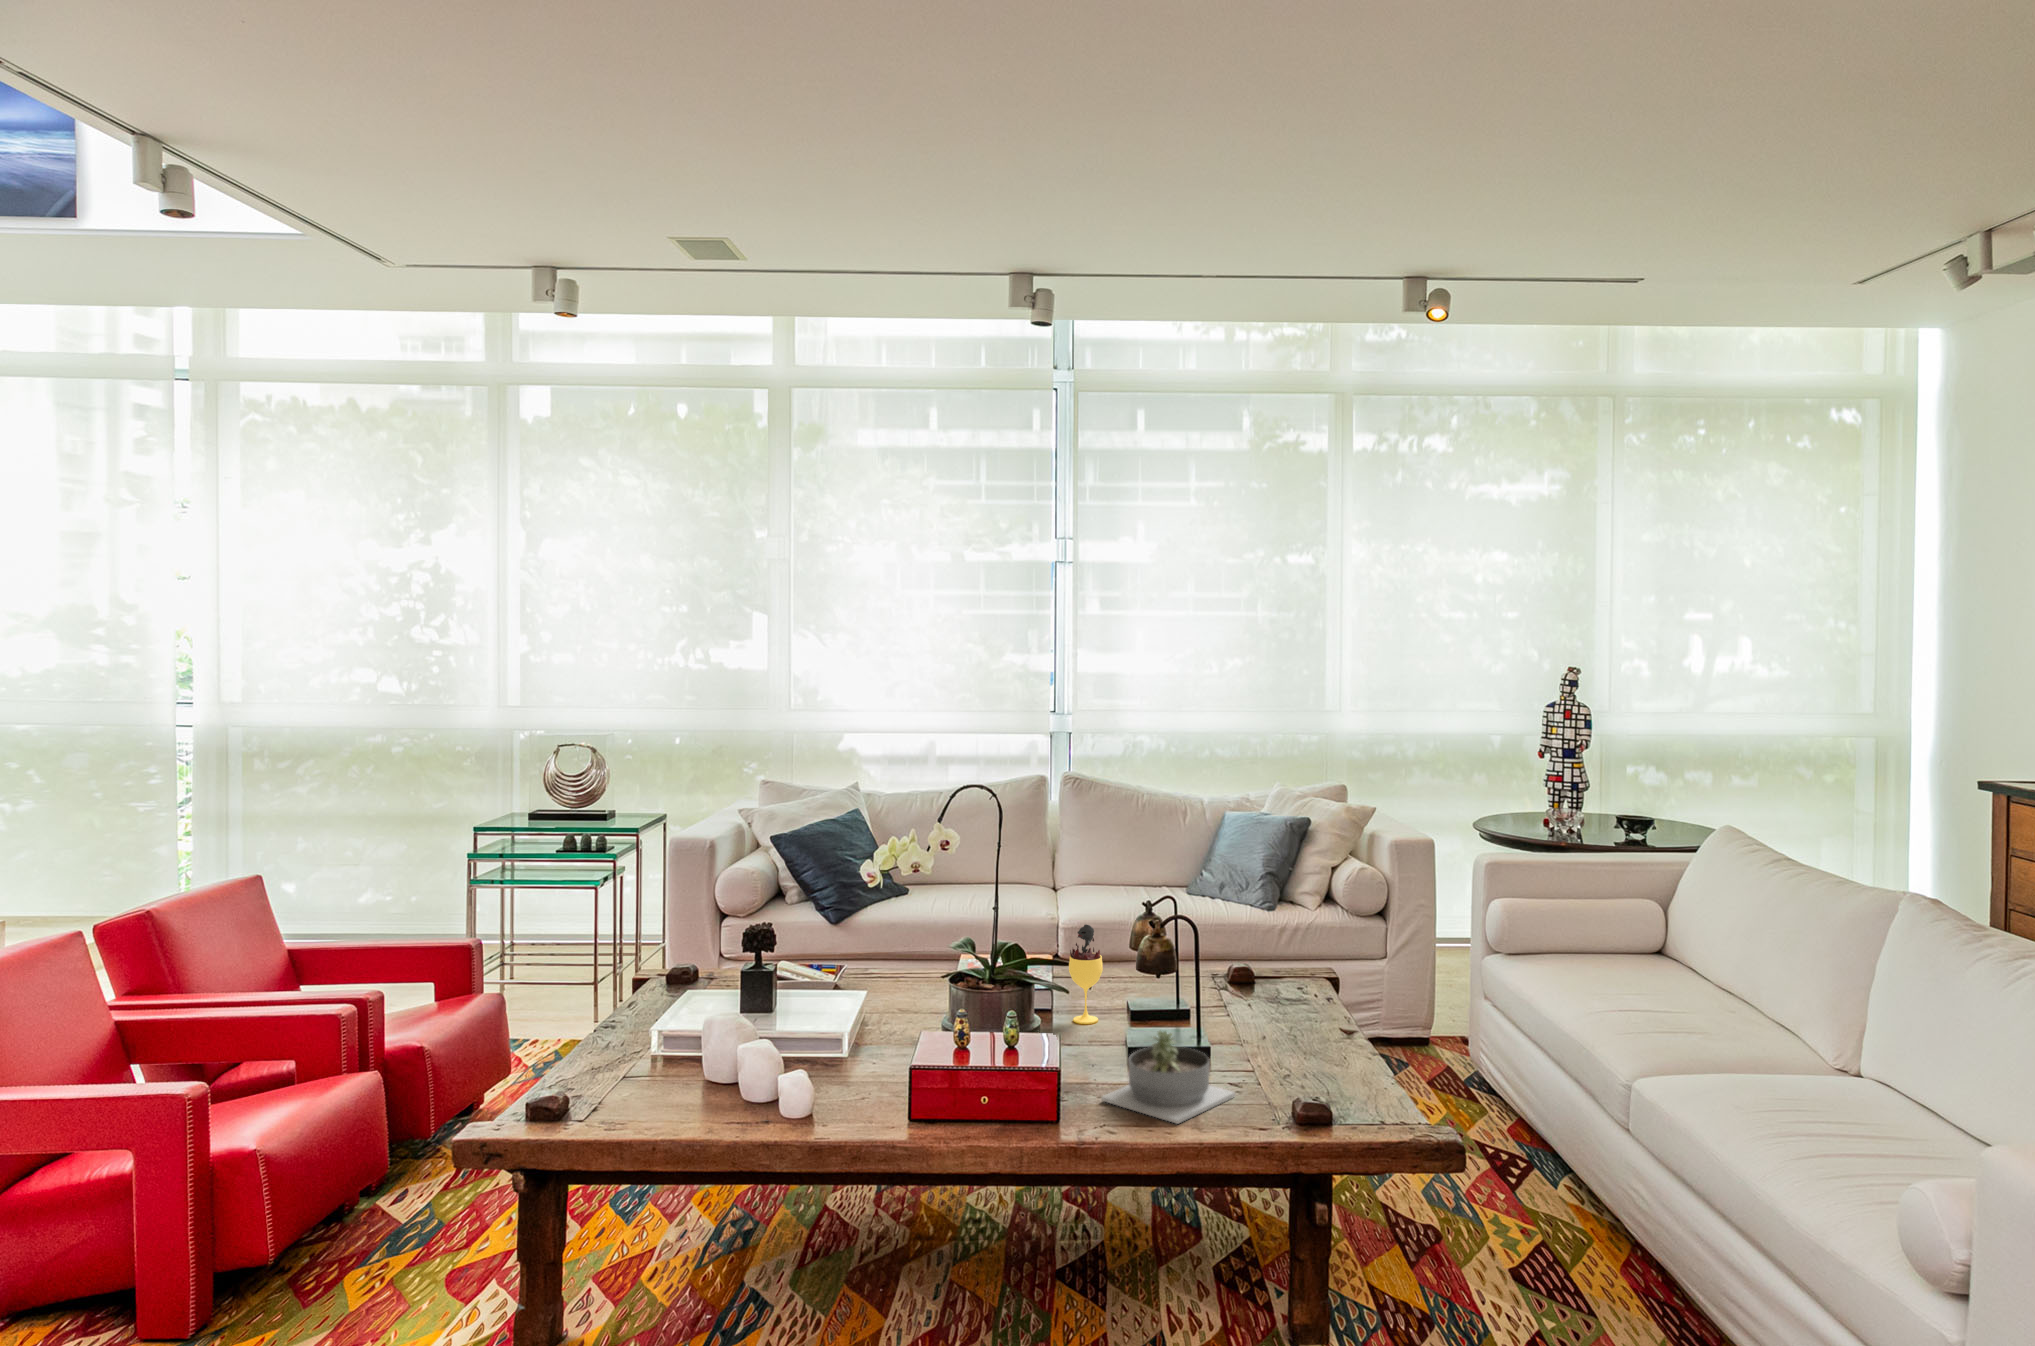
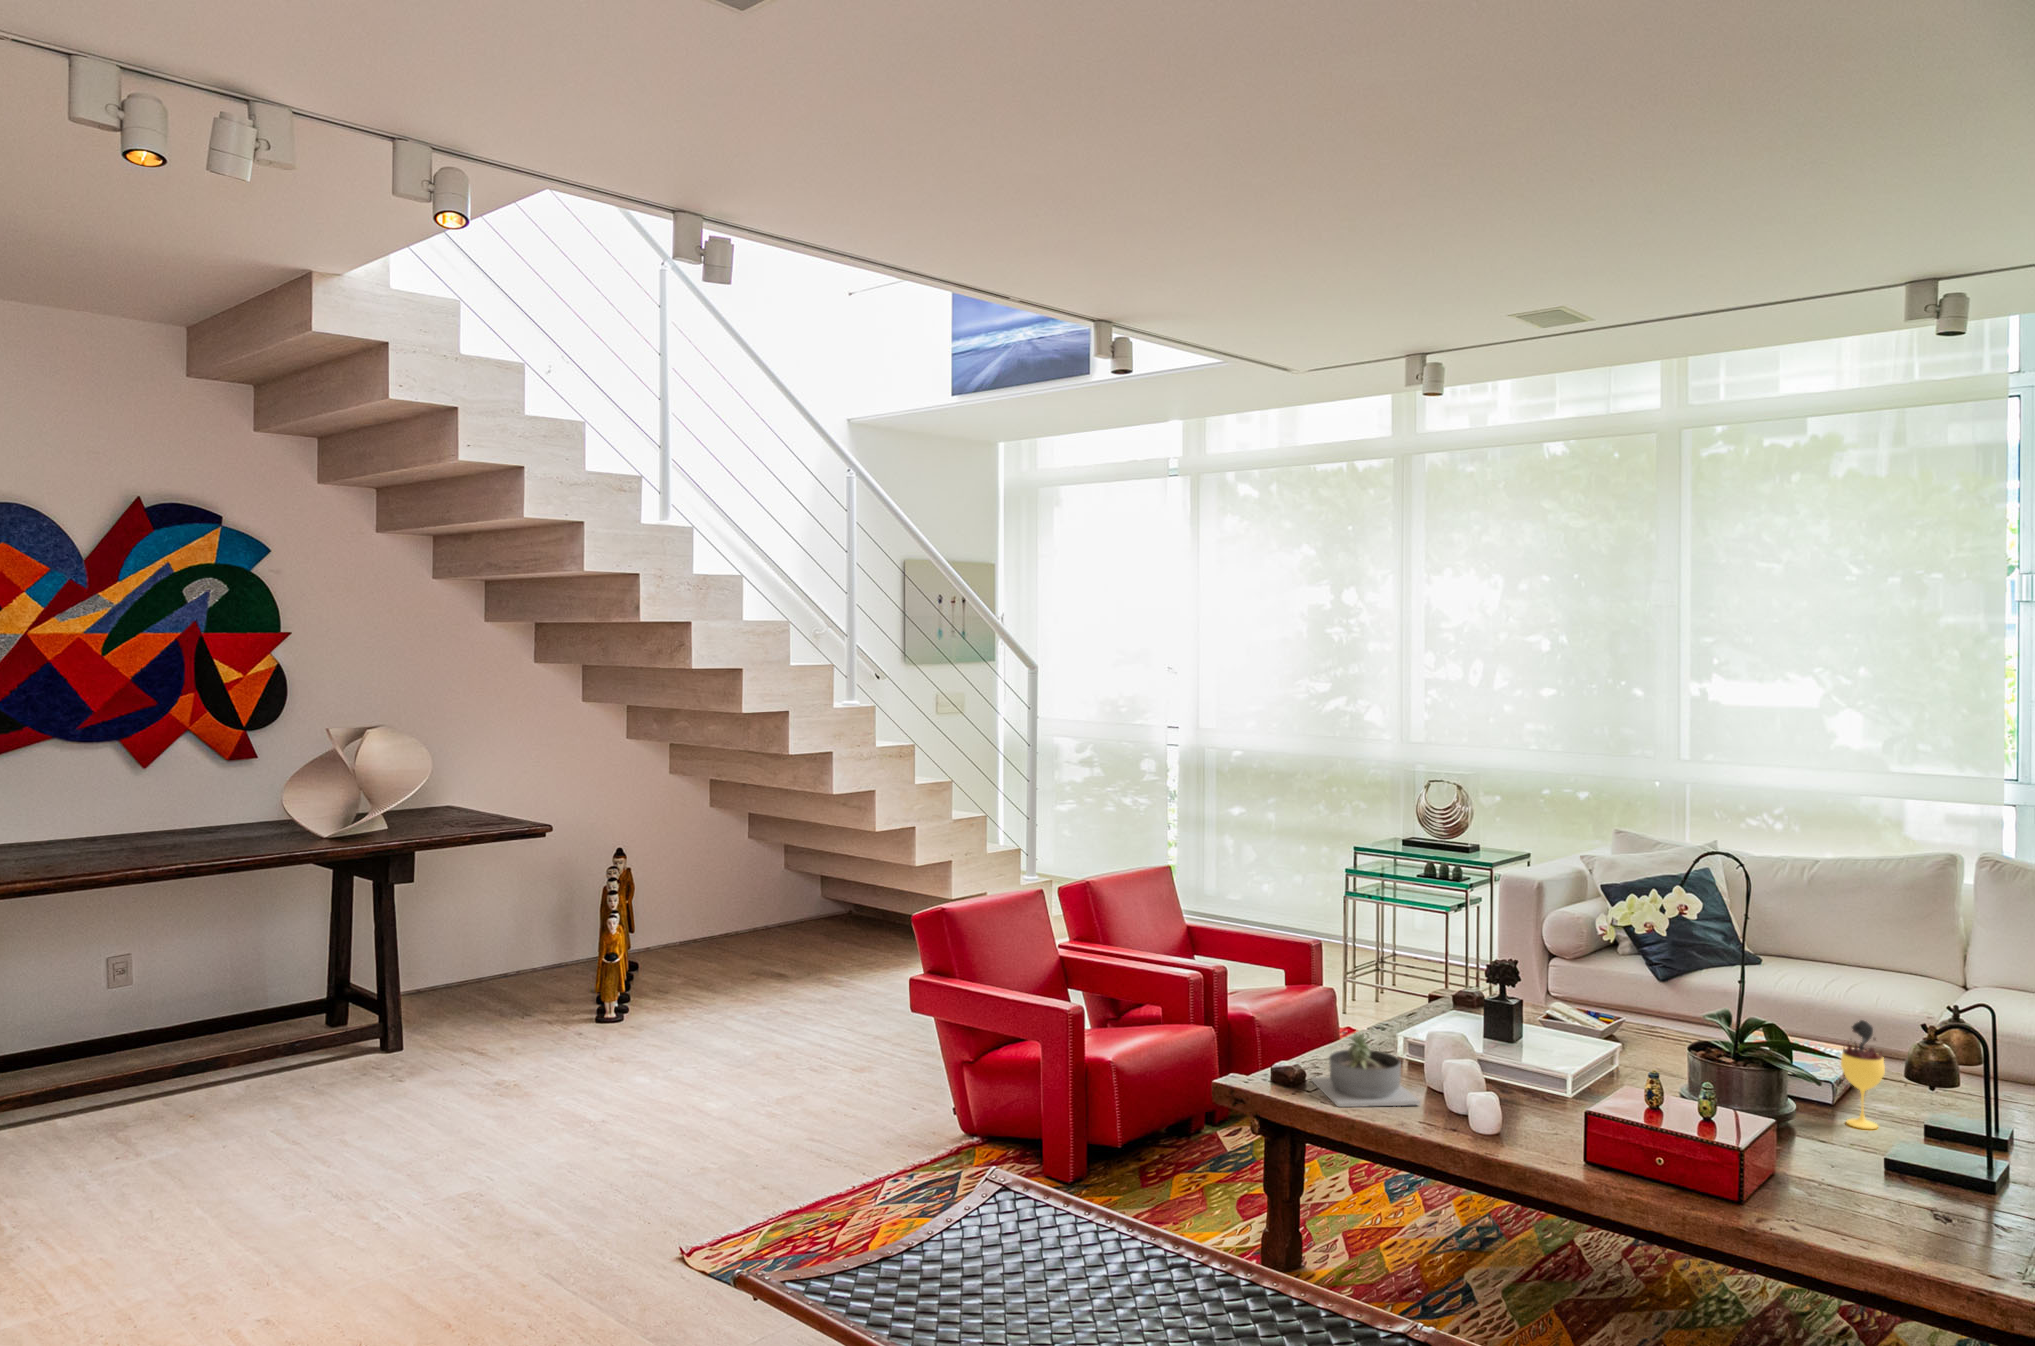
succulent planter: present [1101,1031,1235,1124] -> present [1311,1034,1420,1107]

